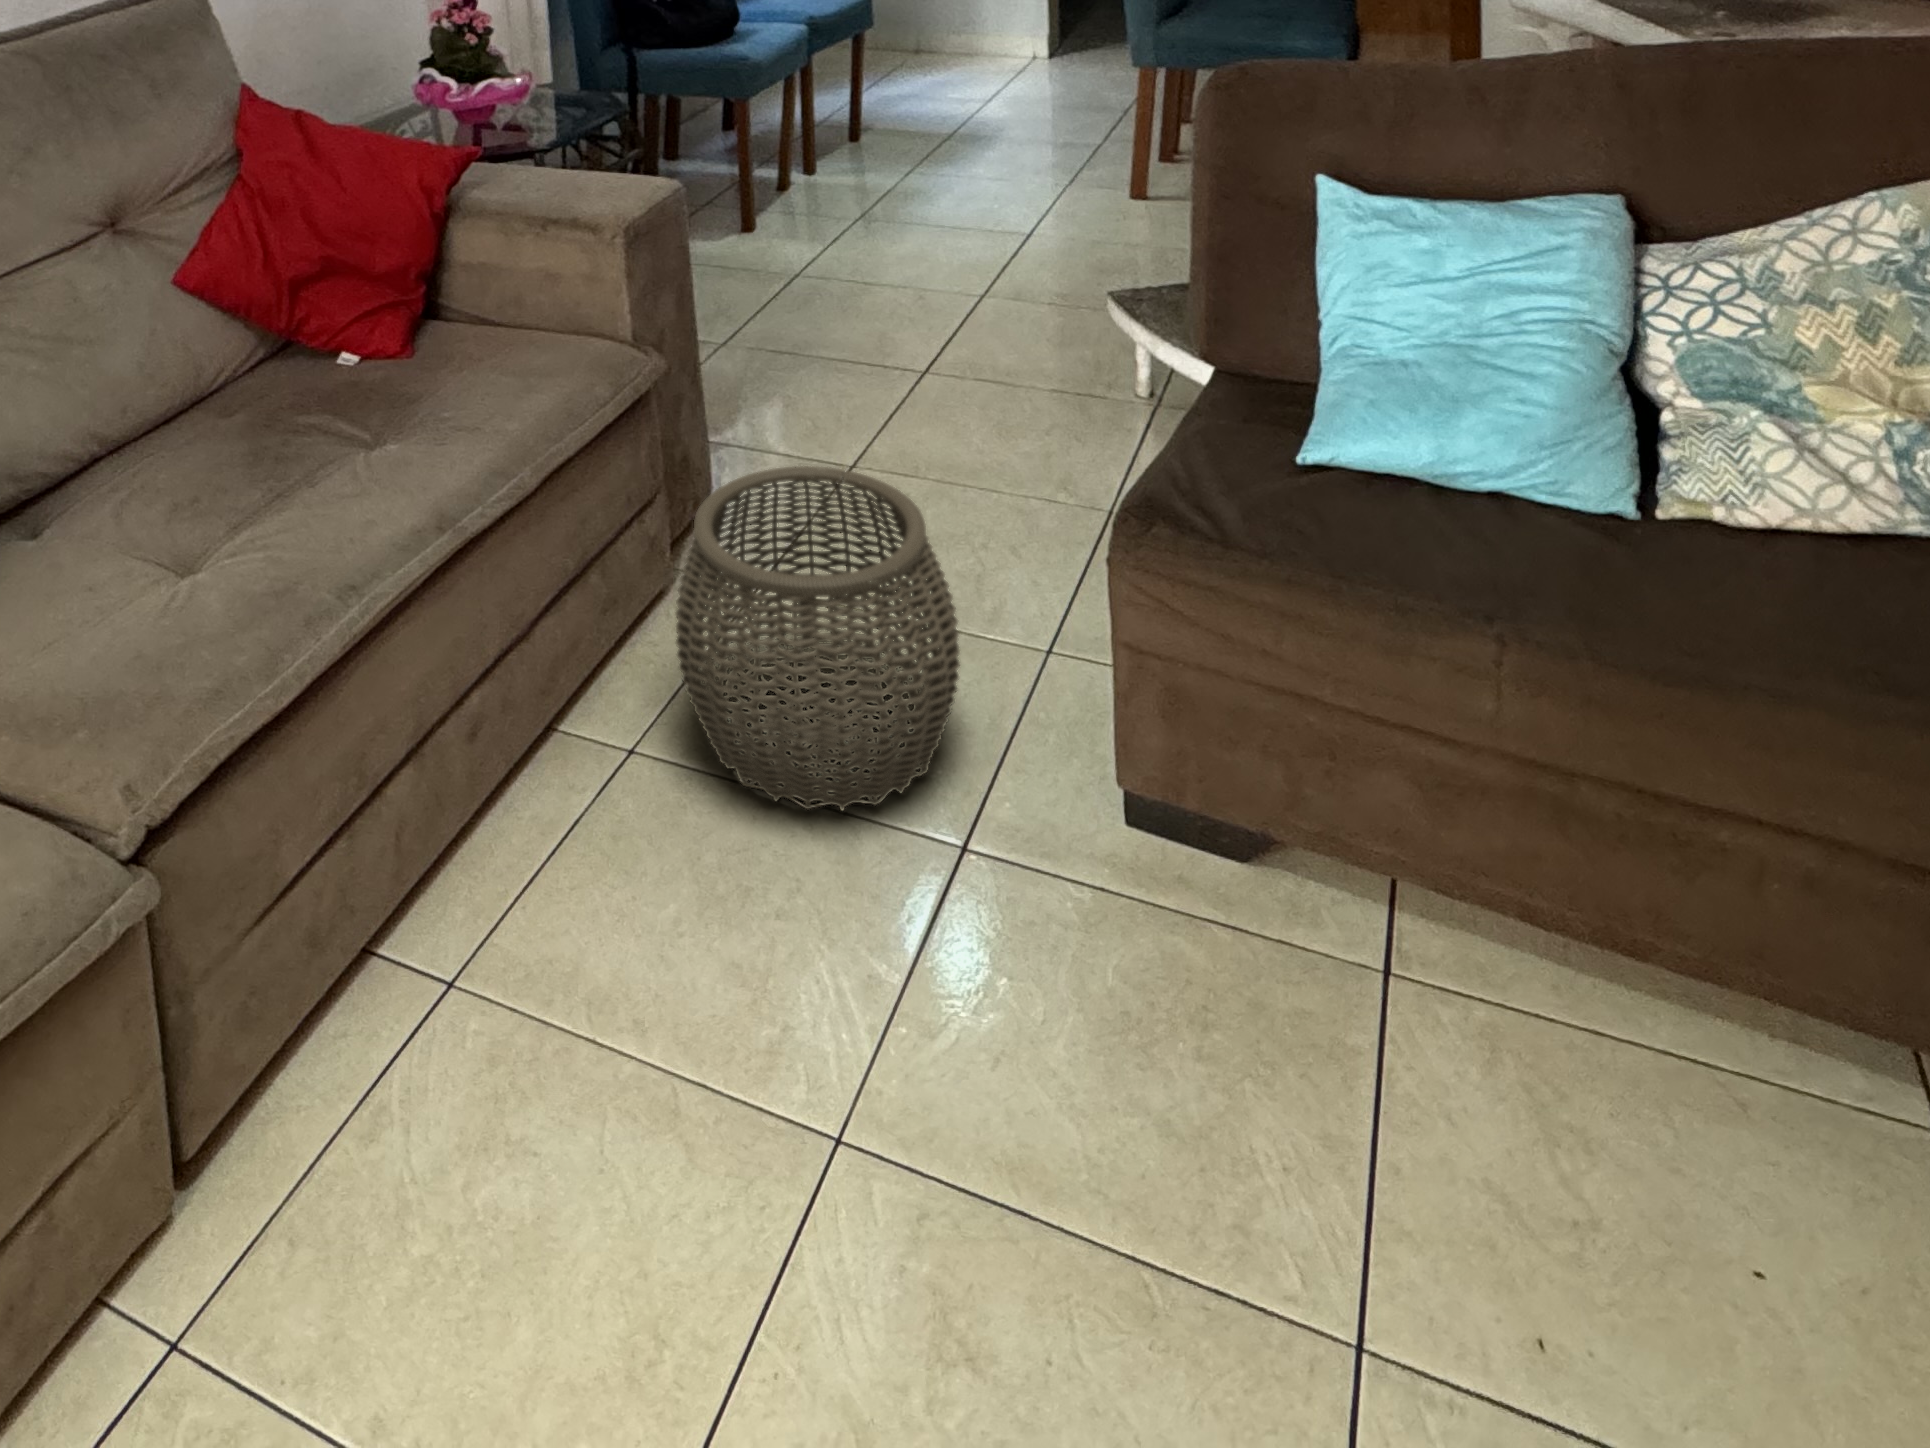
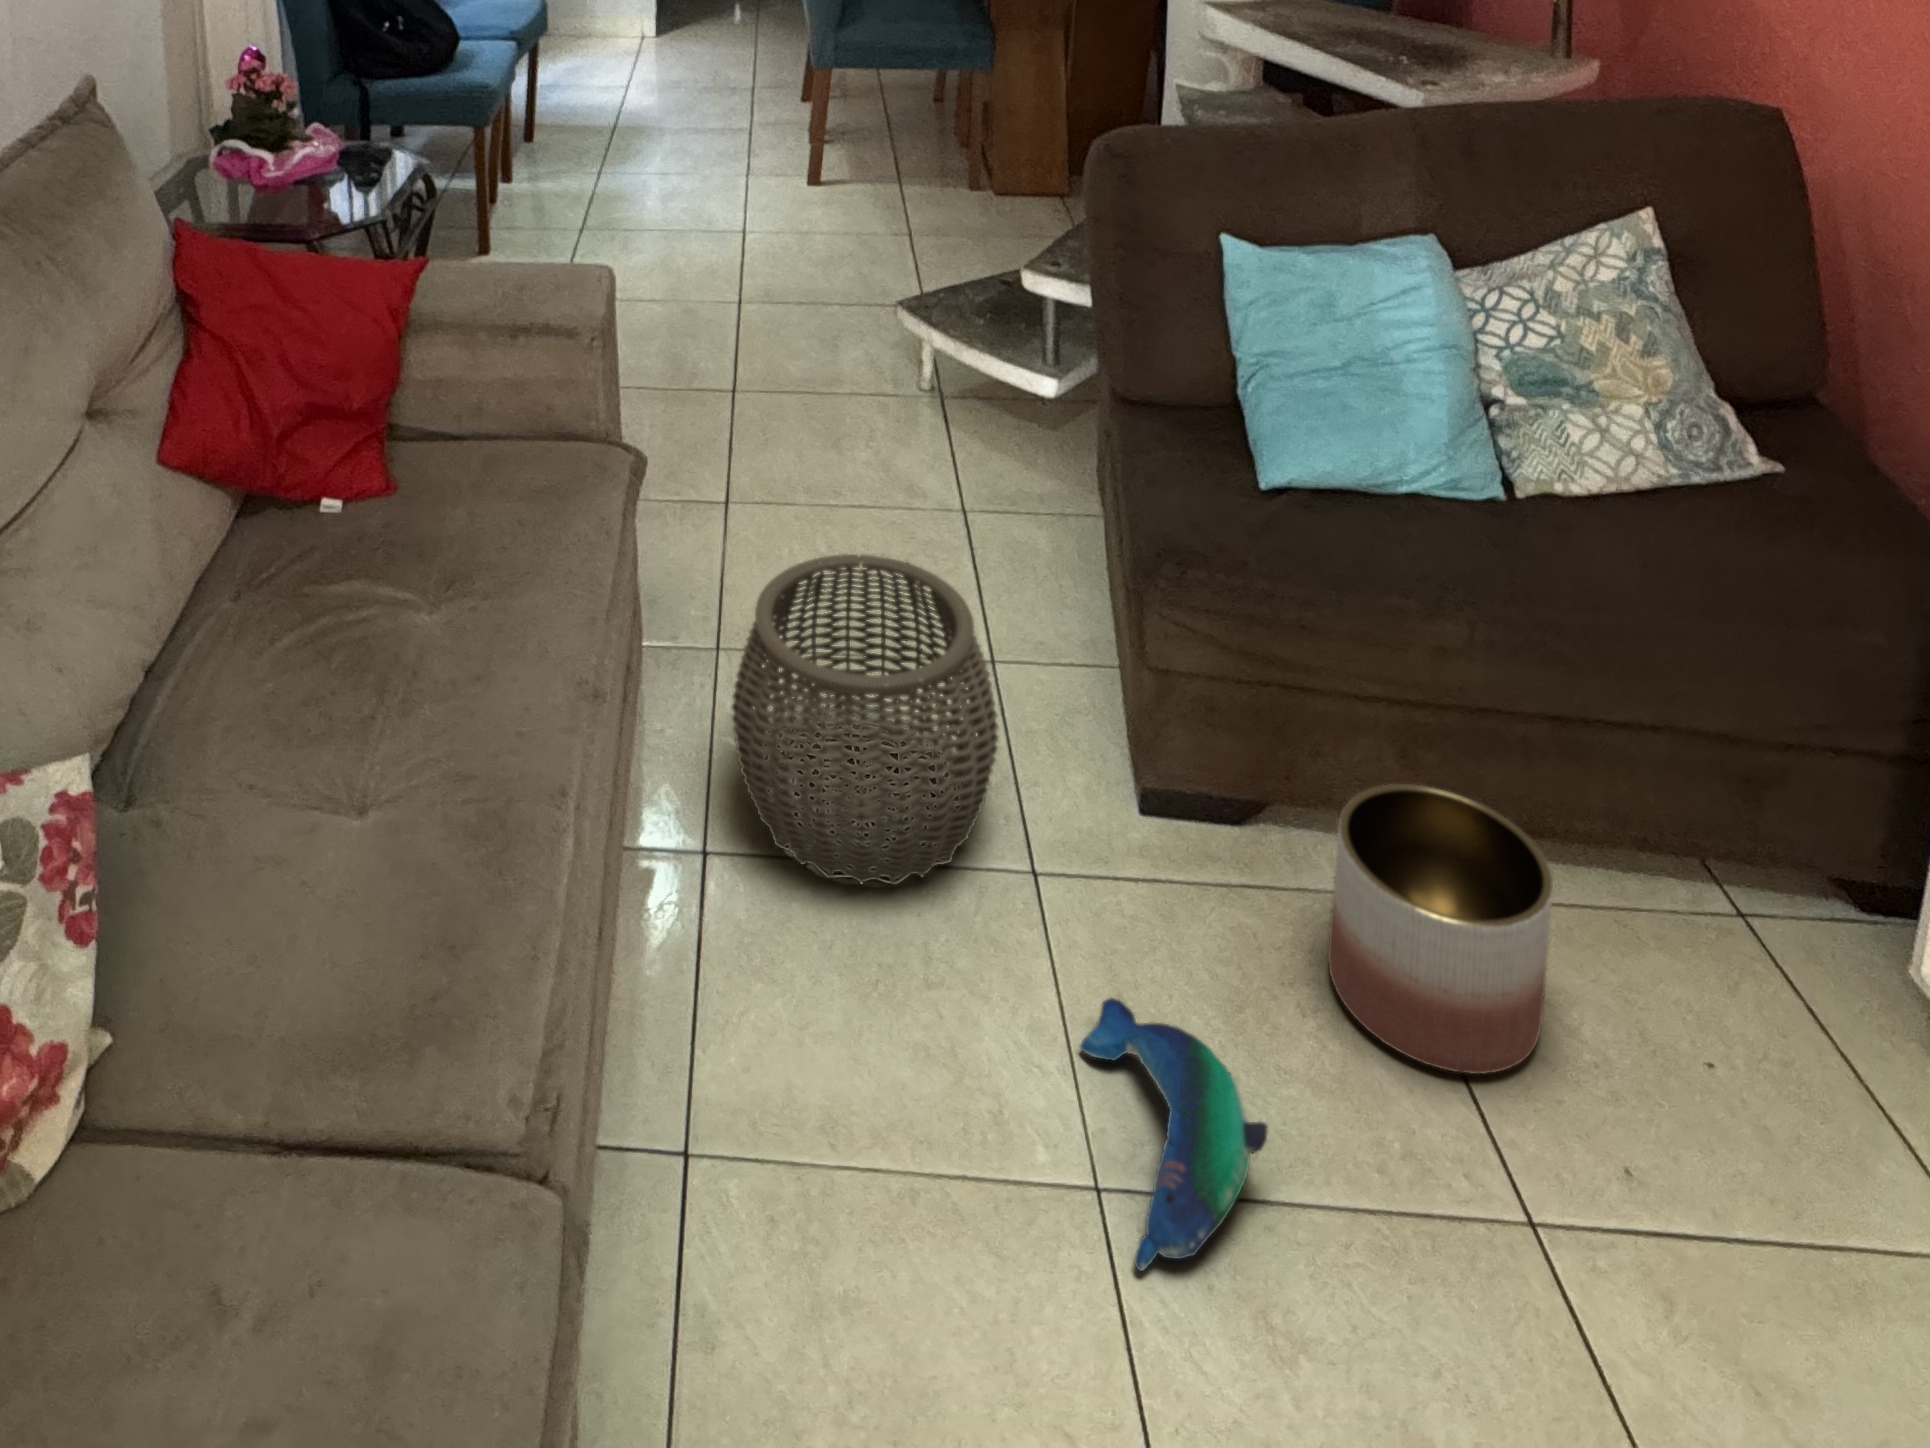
planter: none [1257,823,1539,1209] -> present [1328,784,1553,1074]
plush toy: none [833,970,1040,1248] -> present [1080,998,1268,1271]

